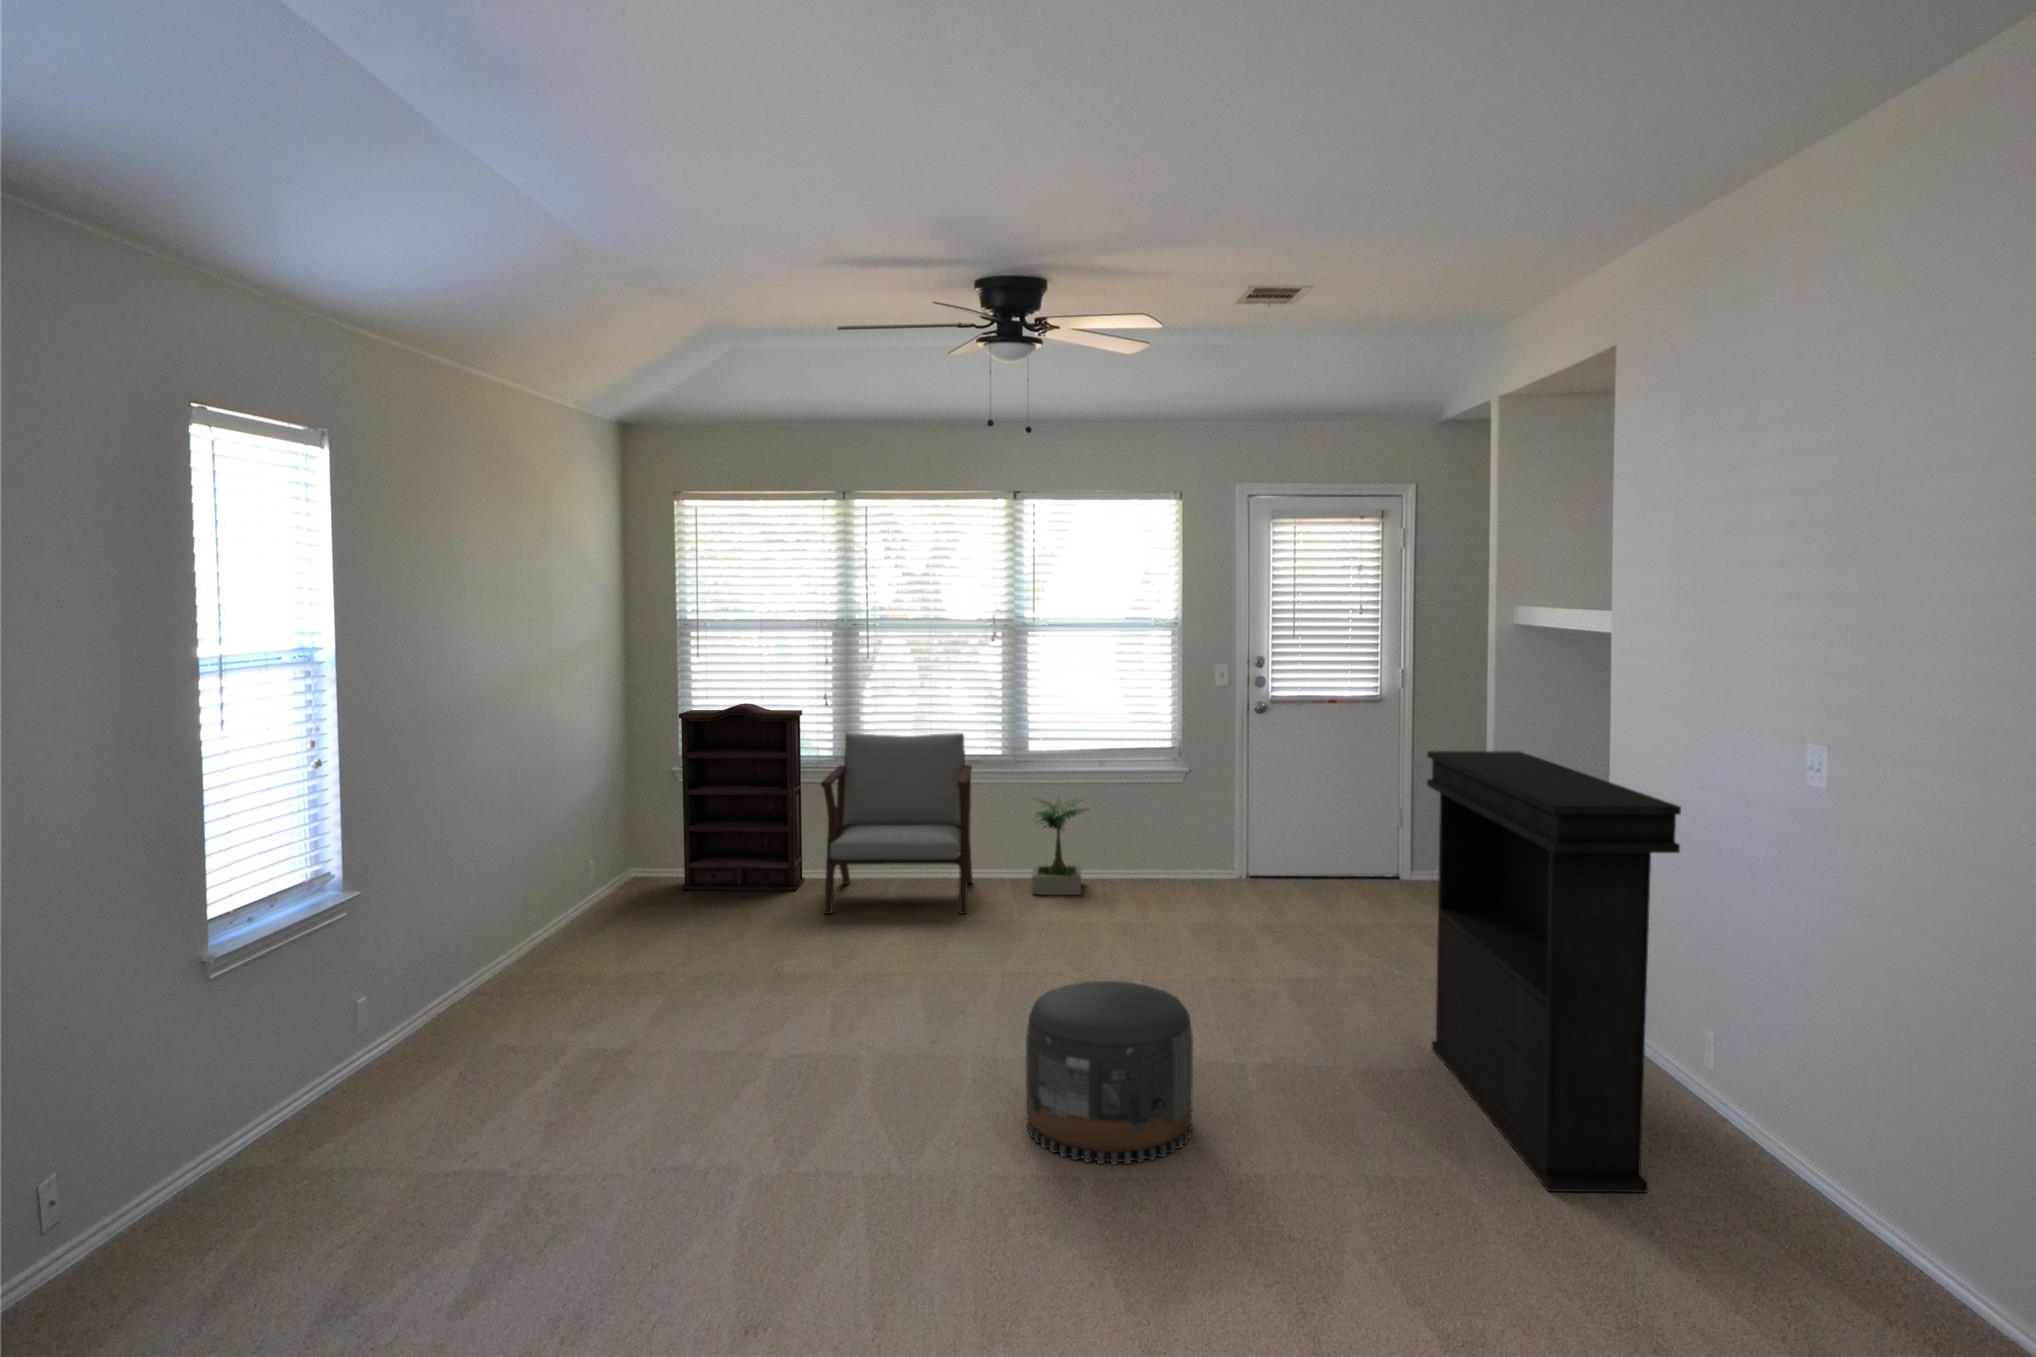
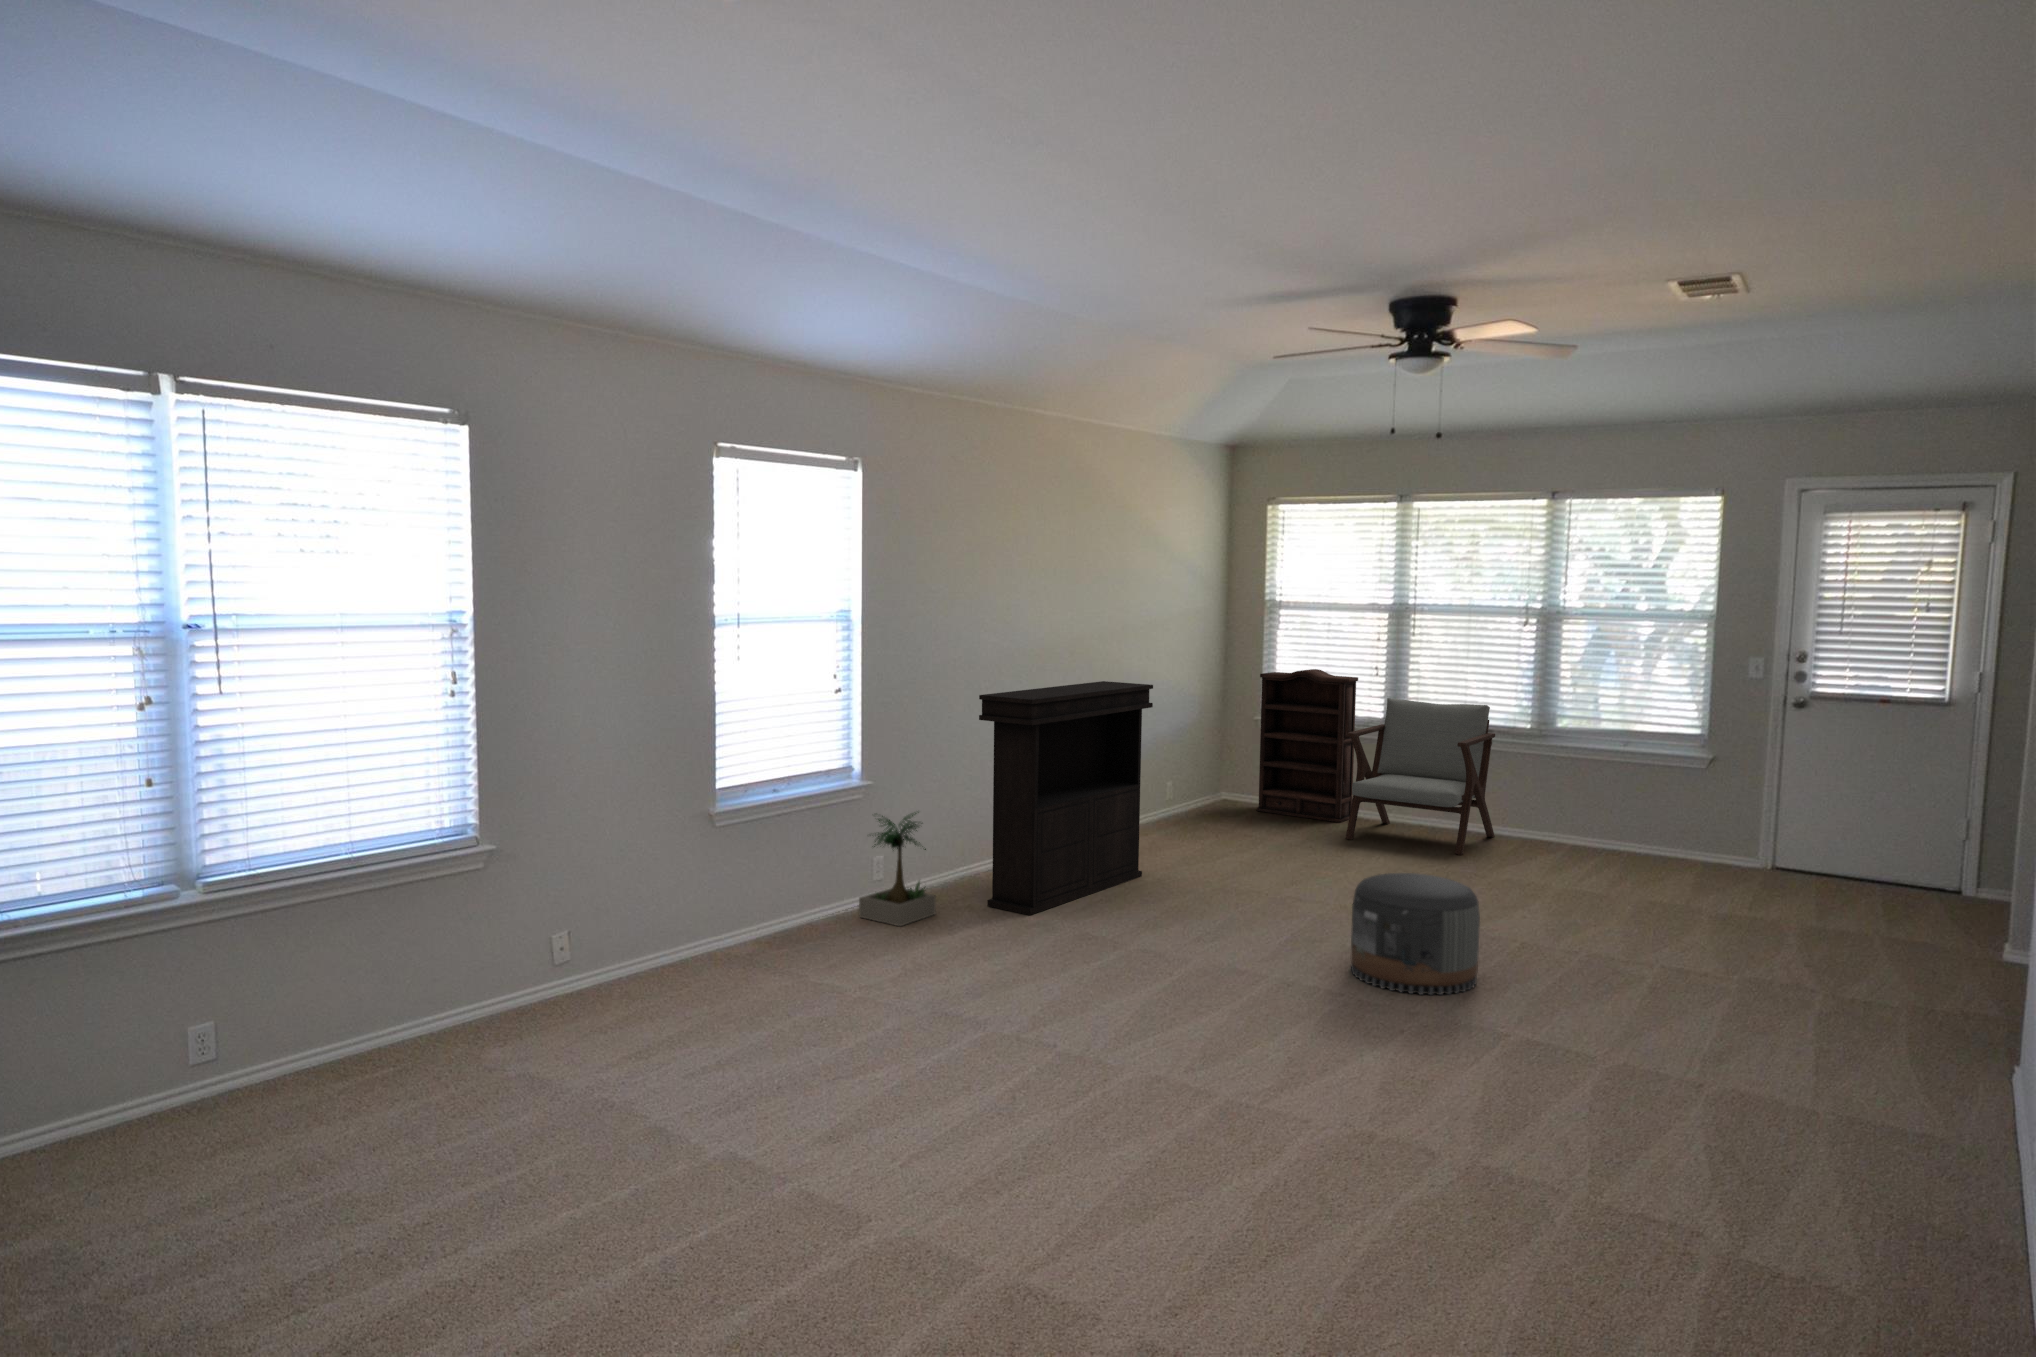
console table: present [1427,751,1681,1192] -> present [979,681,1153,915]
potted plant: present [1032,800,1089,895] -> present [859,812,936,926]

